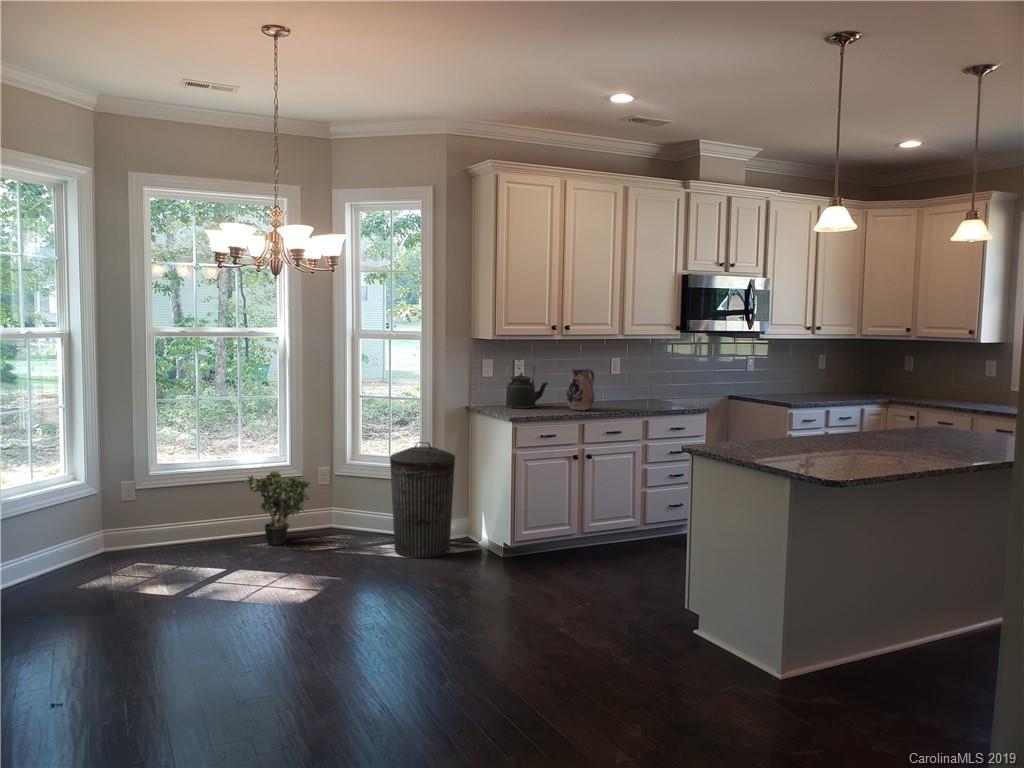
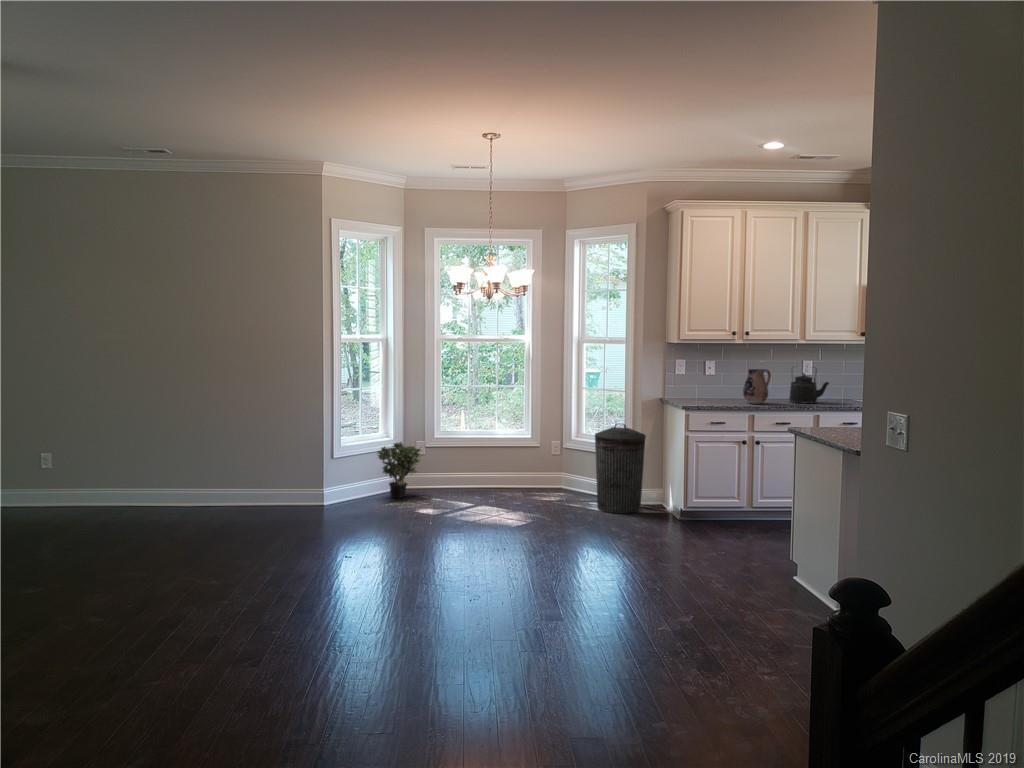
kettle: present [506,365,548,408] -> present [789,367,829,404]
potted plant: present [245,471,310,545] -> present [378,442,420,498]

